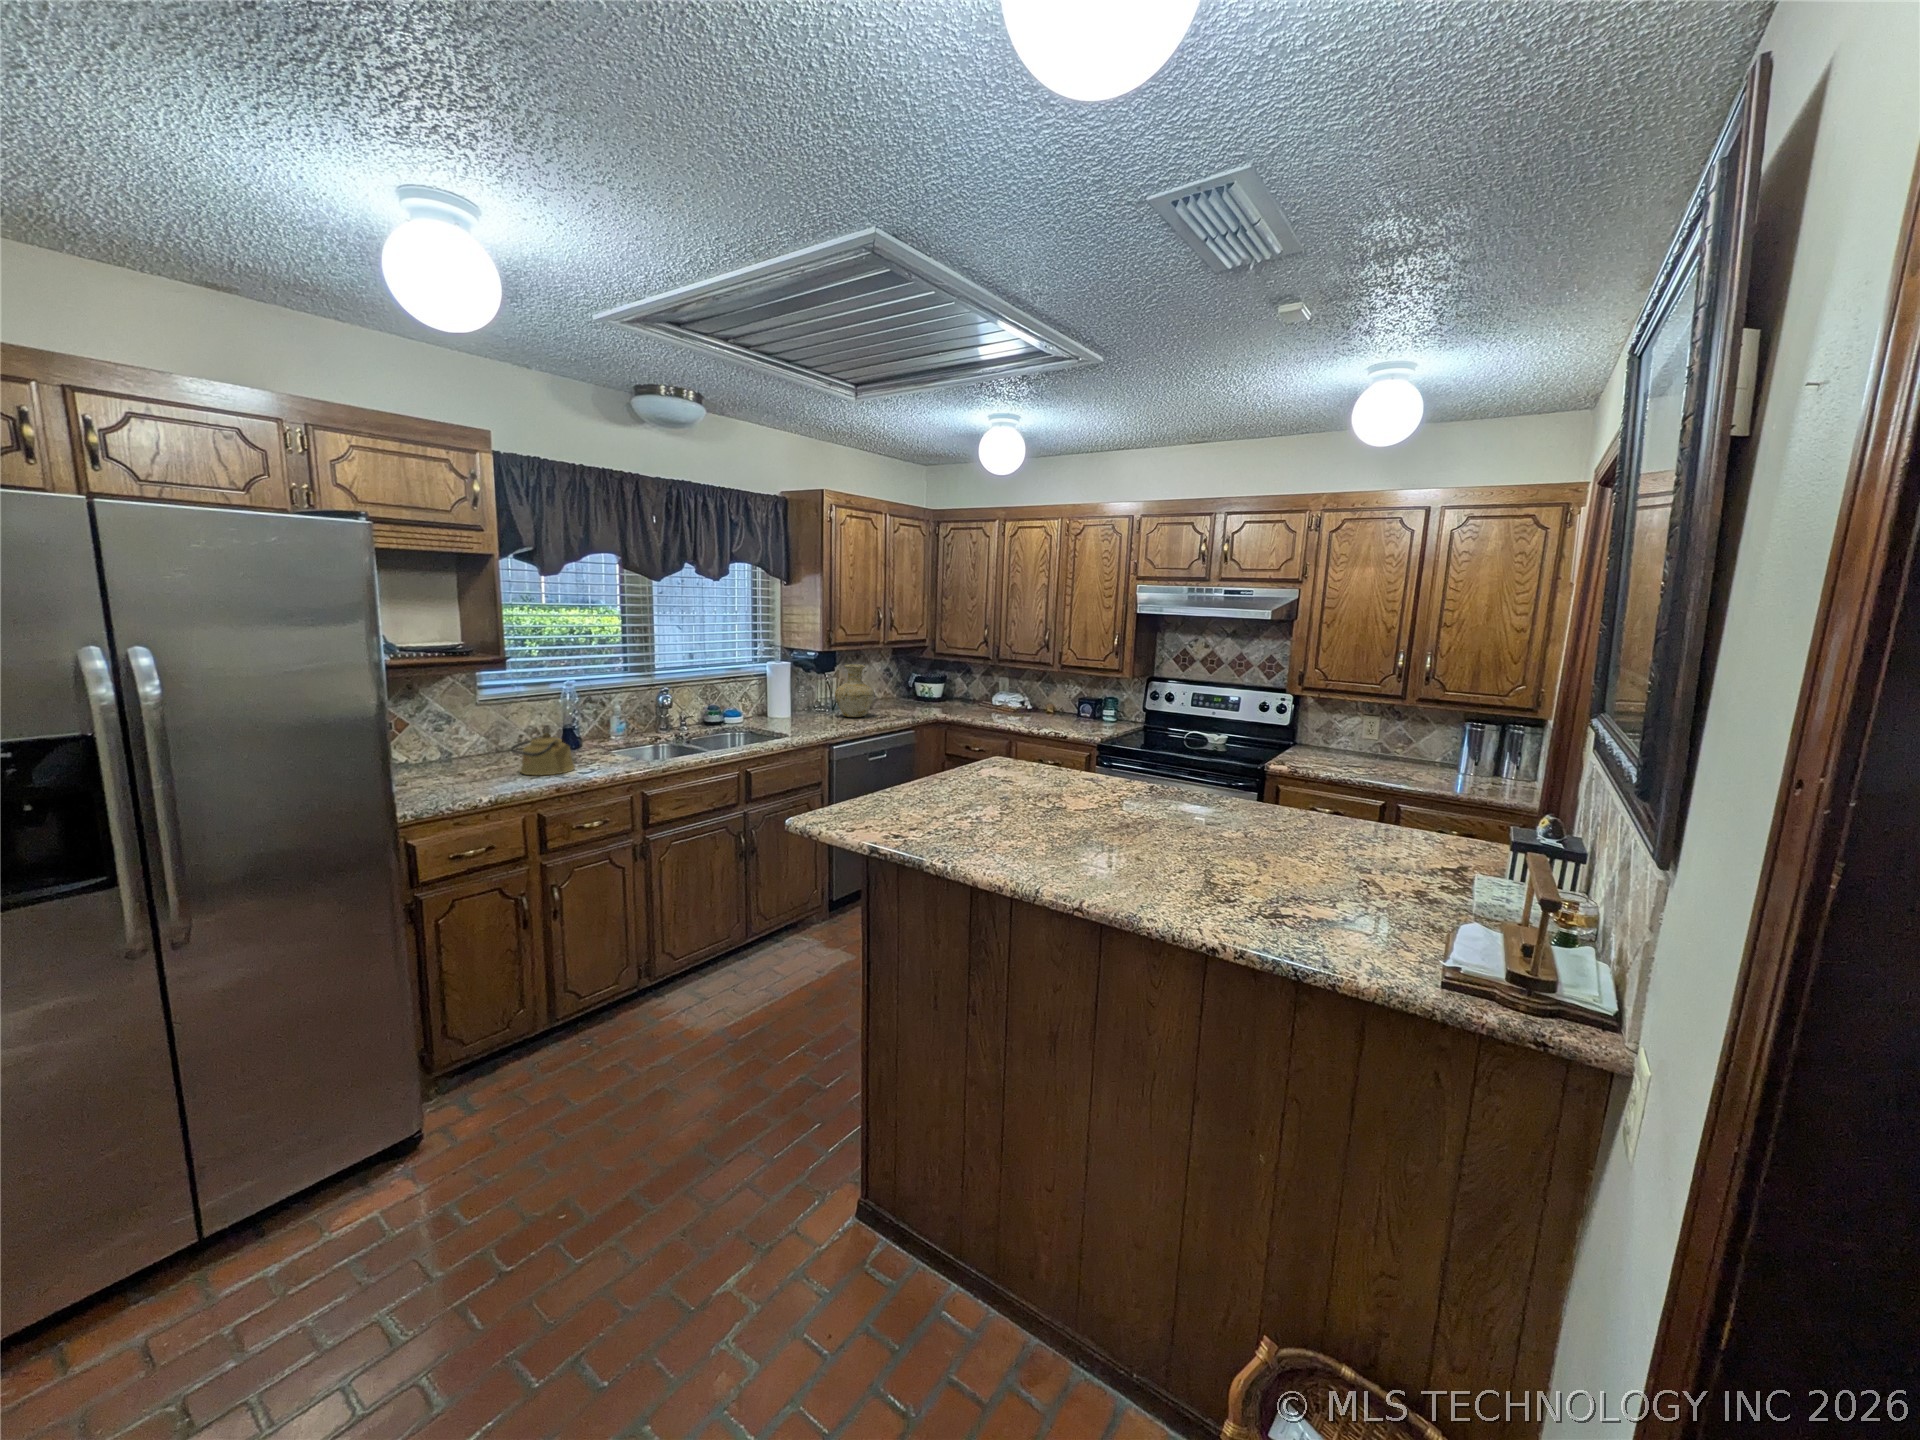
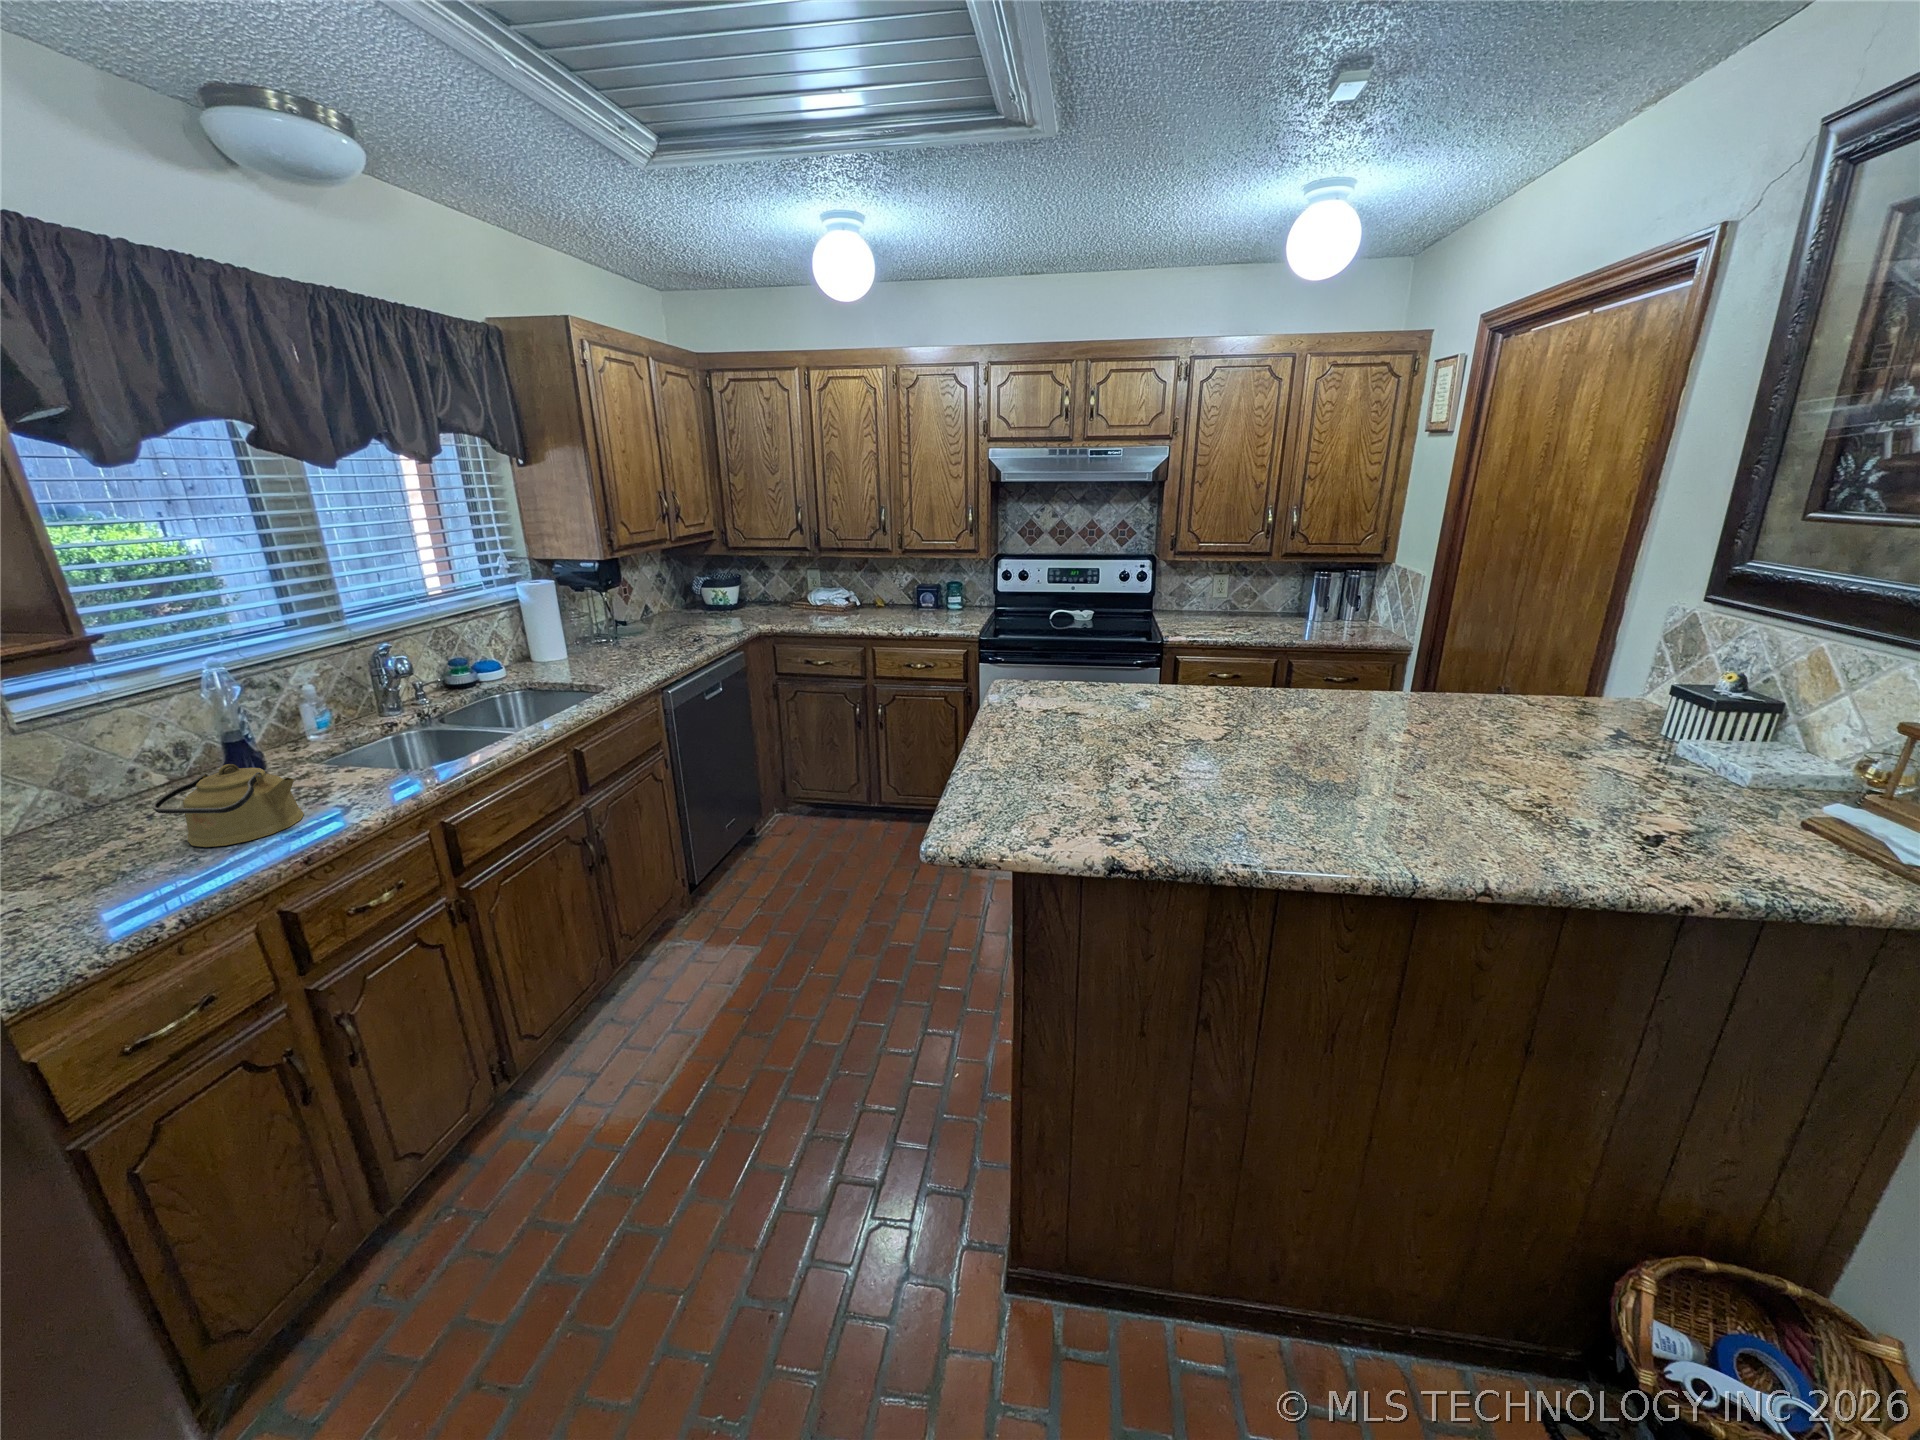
vase: present [835,664,874,717] -> none [625,573,680,645]

